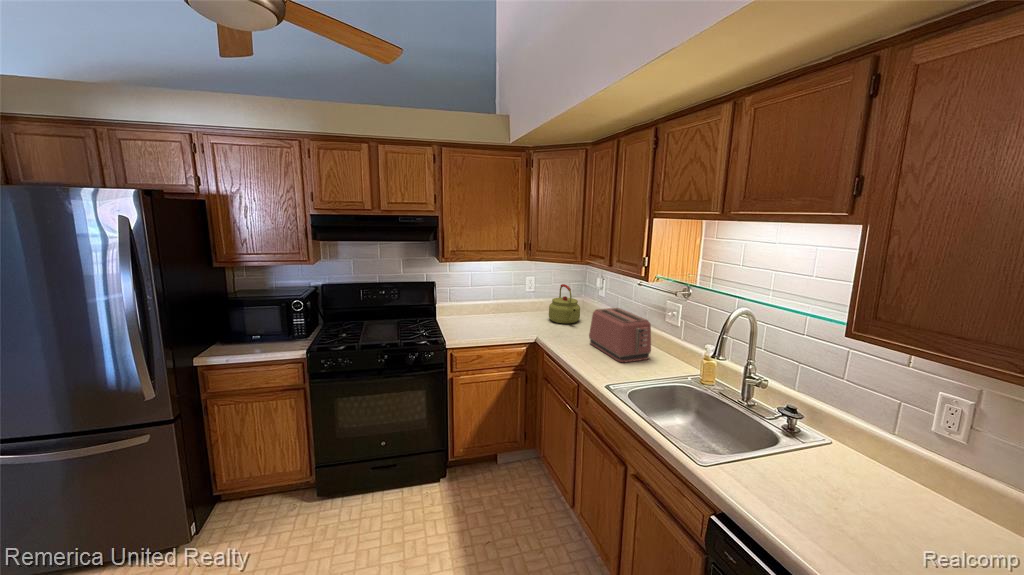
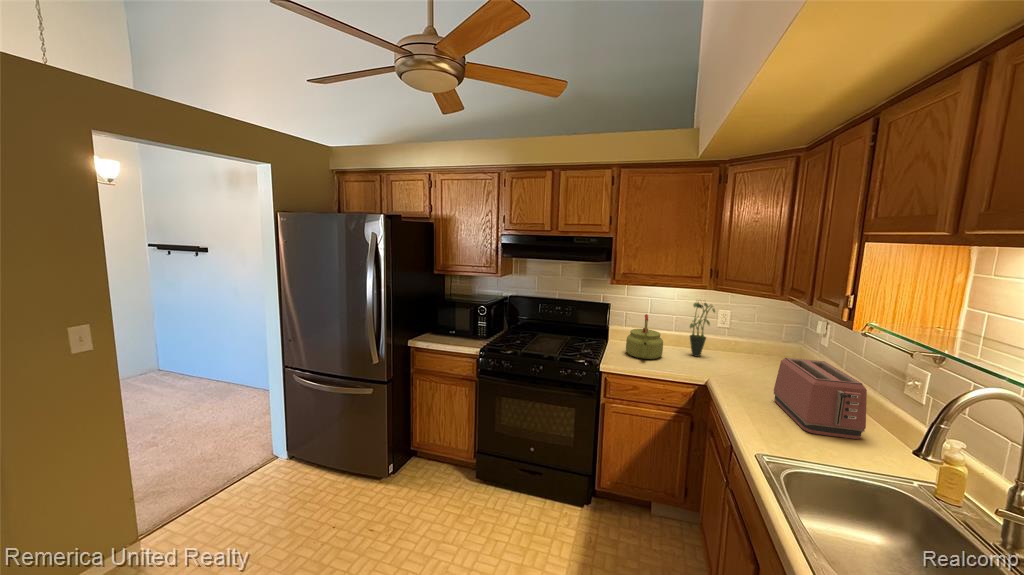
potted plant: none [513,269,533,319] -> present [690,302,715,357]
kettle: present [549,284,580,324] -> present [626,314,663,359]

